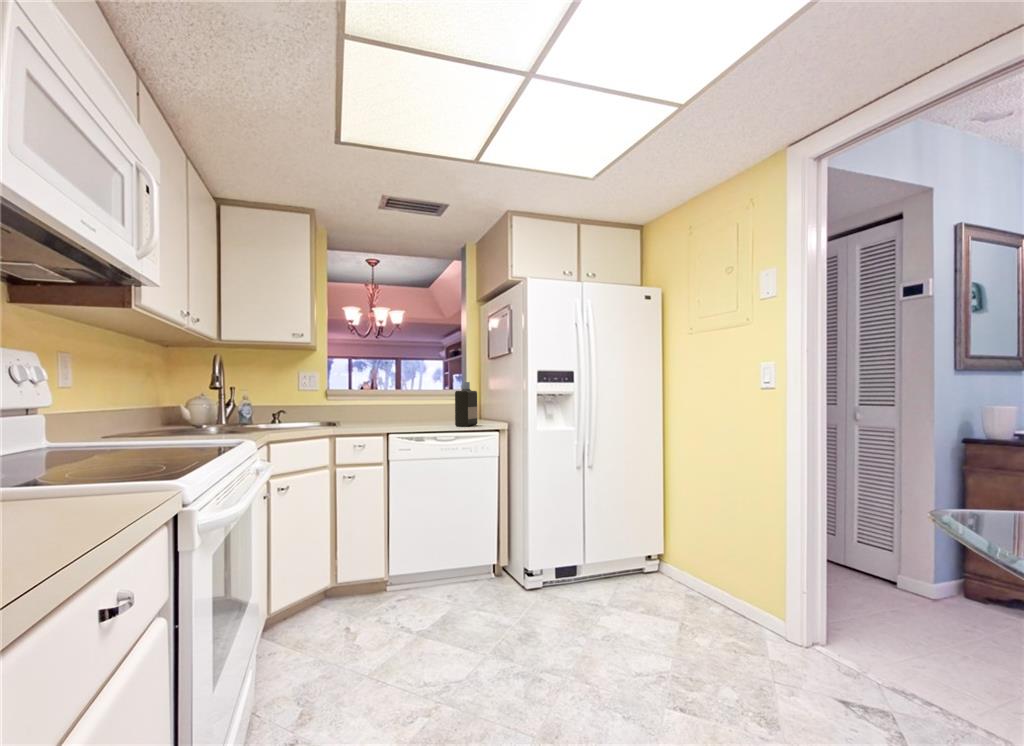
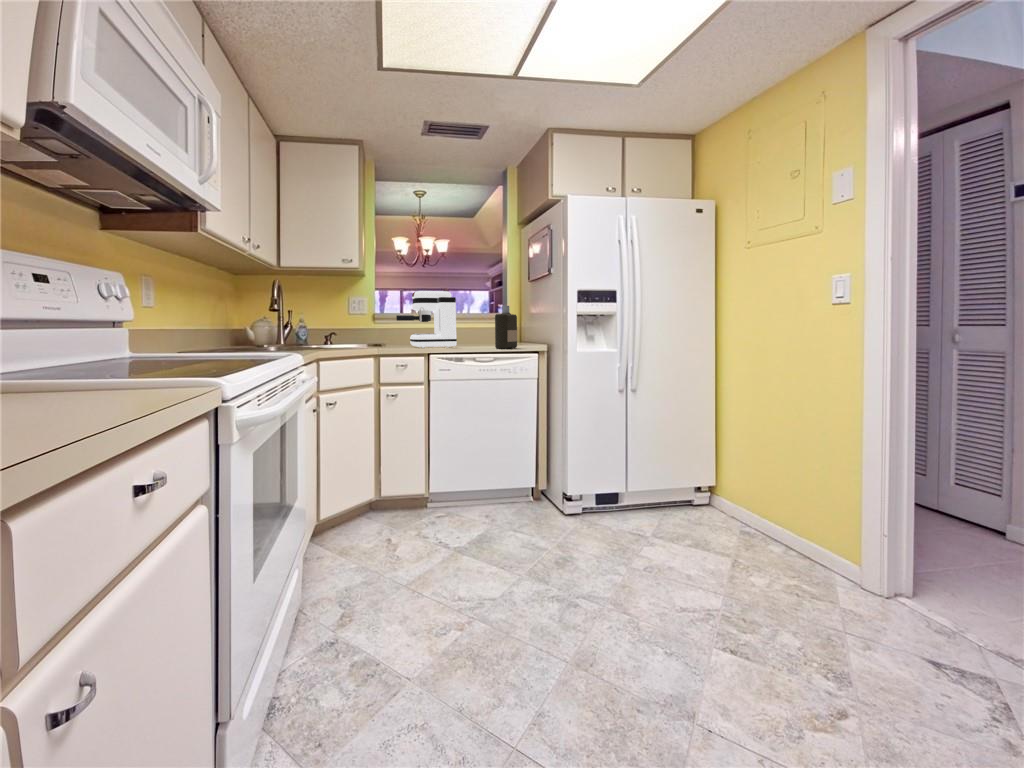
coffee maker: none [351,367,415,427] -> present [396,291,457,348]

